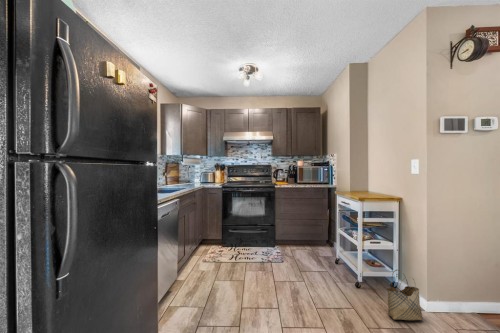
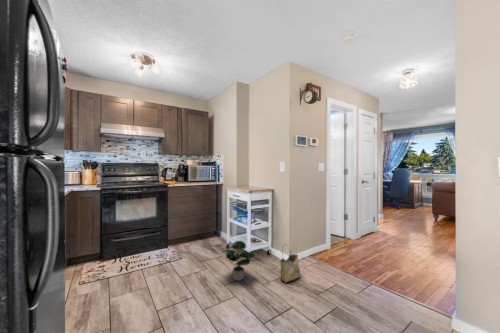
potted plant: none [315,253,354,298] -> present [225,241,256,281]

